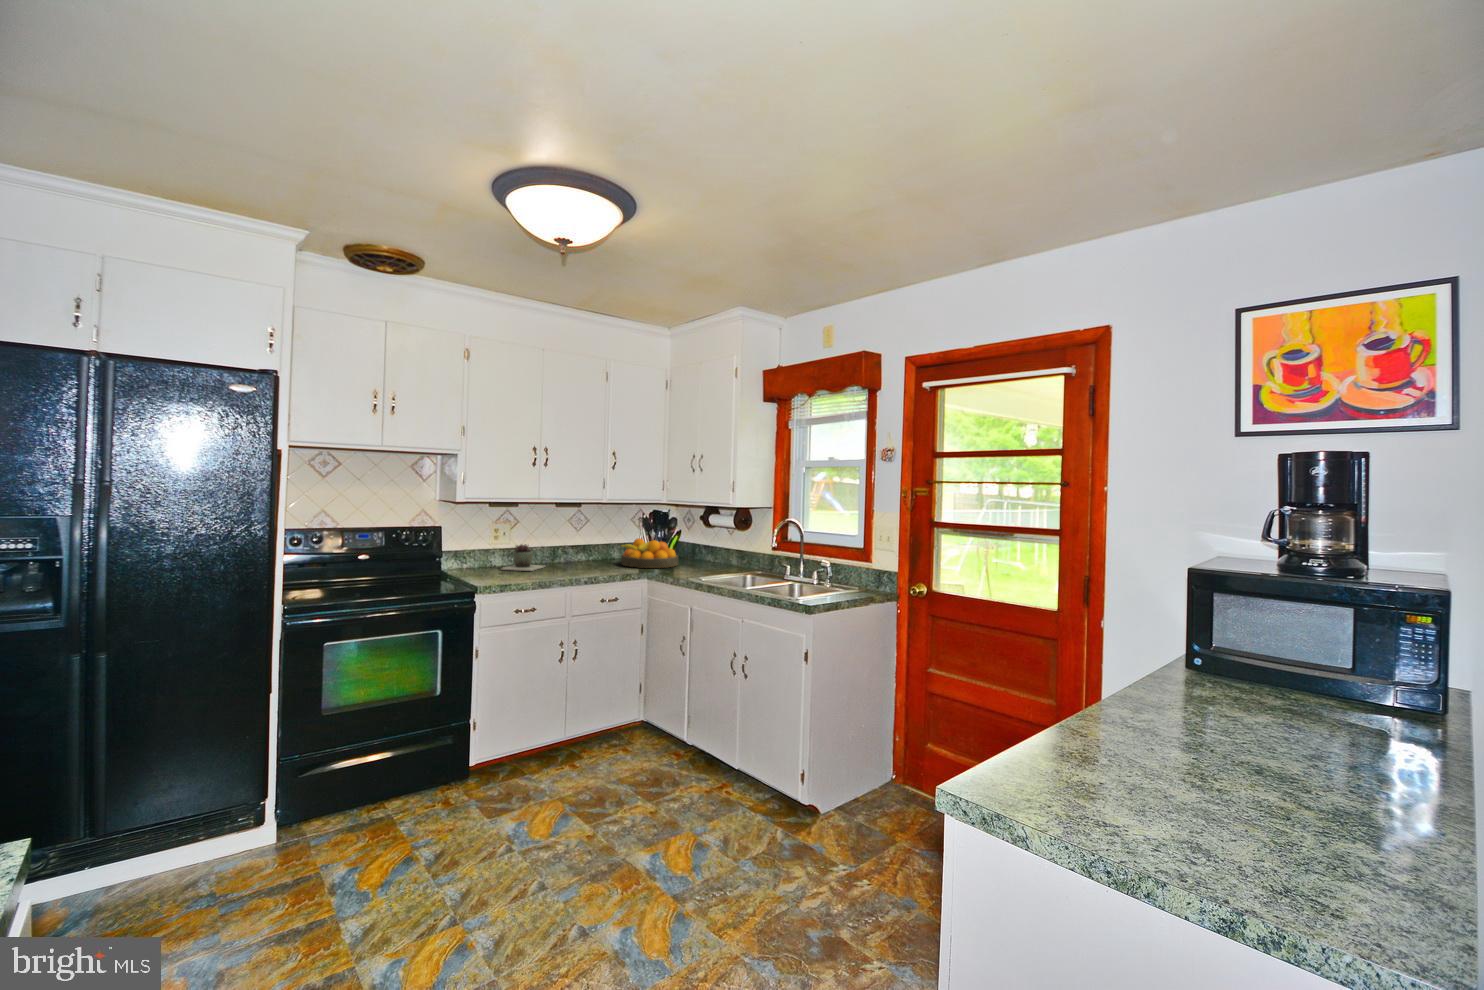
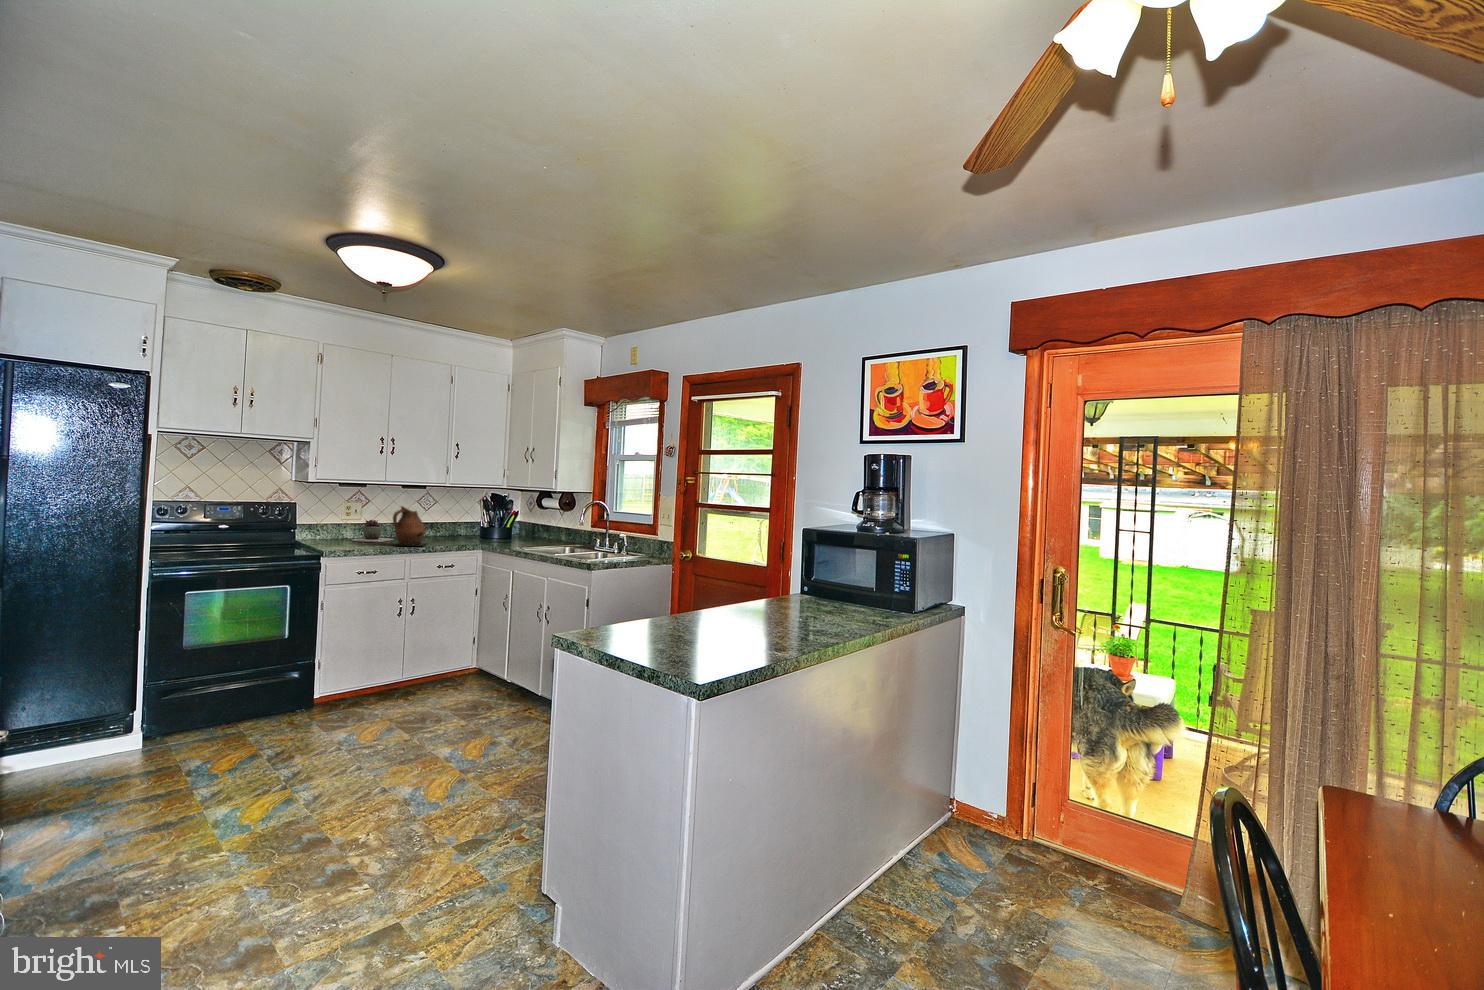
ceramic pitcher: none [548,528,586,577] -> present [393,506,426,546]
fruit bowl: present [621,538,678,568] -> none [463,517,515,542]

